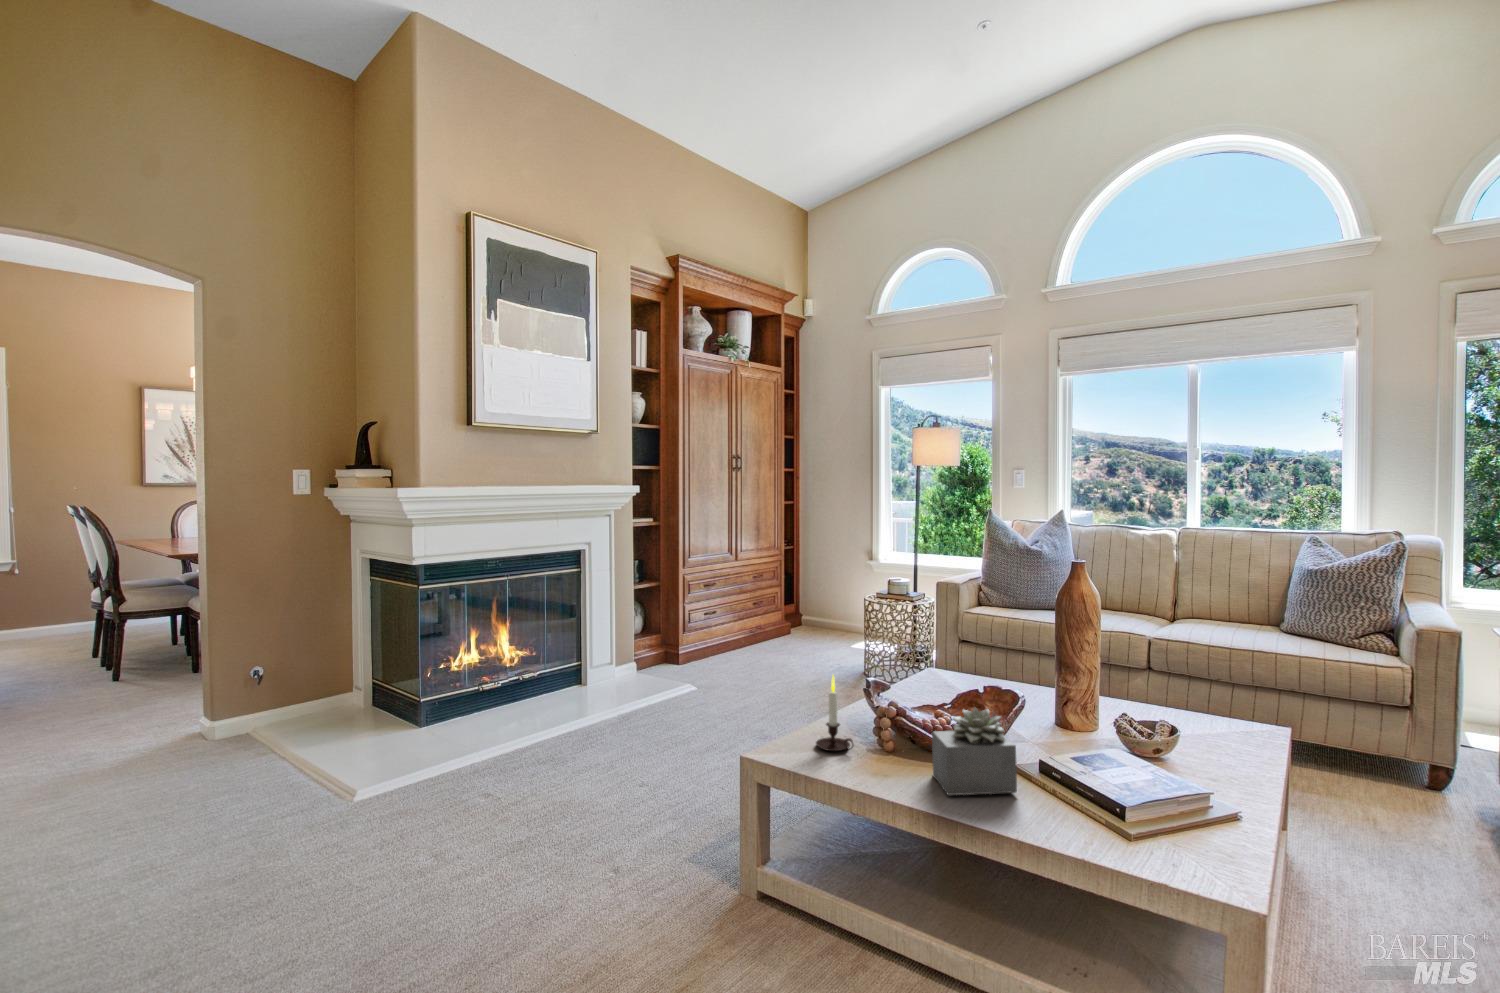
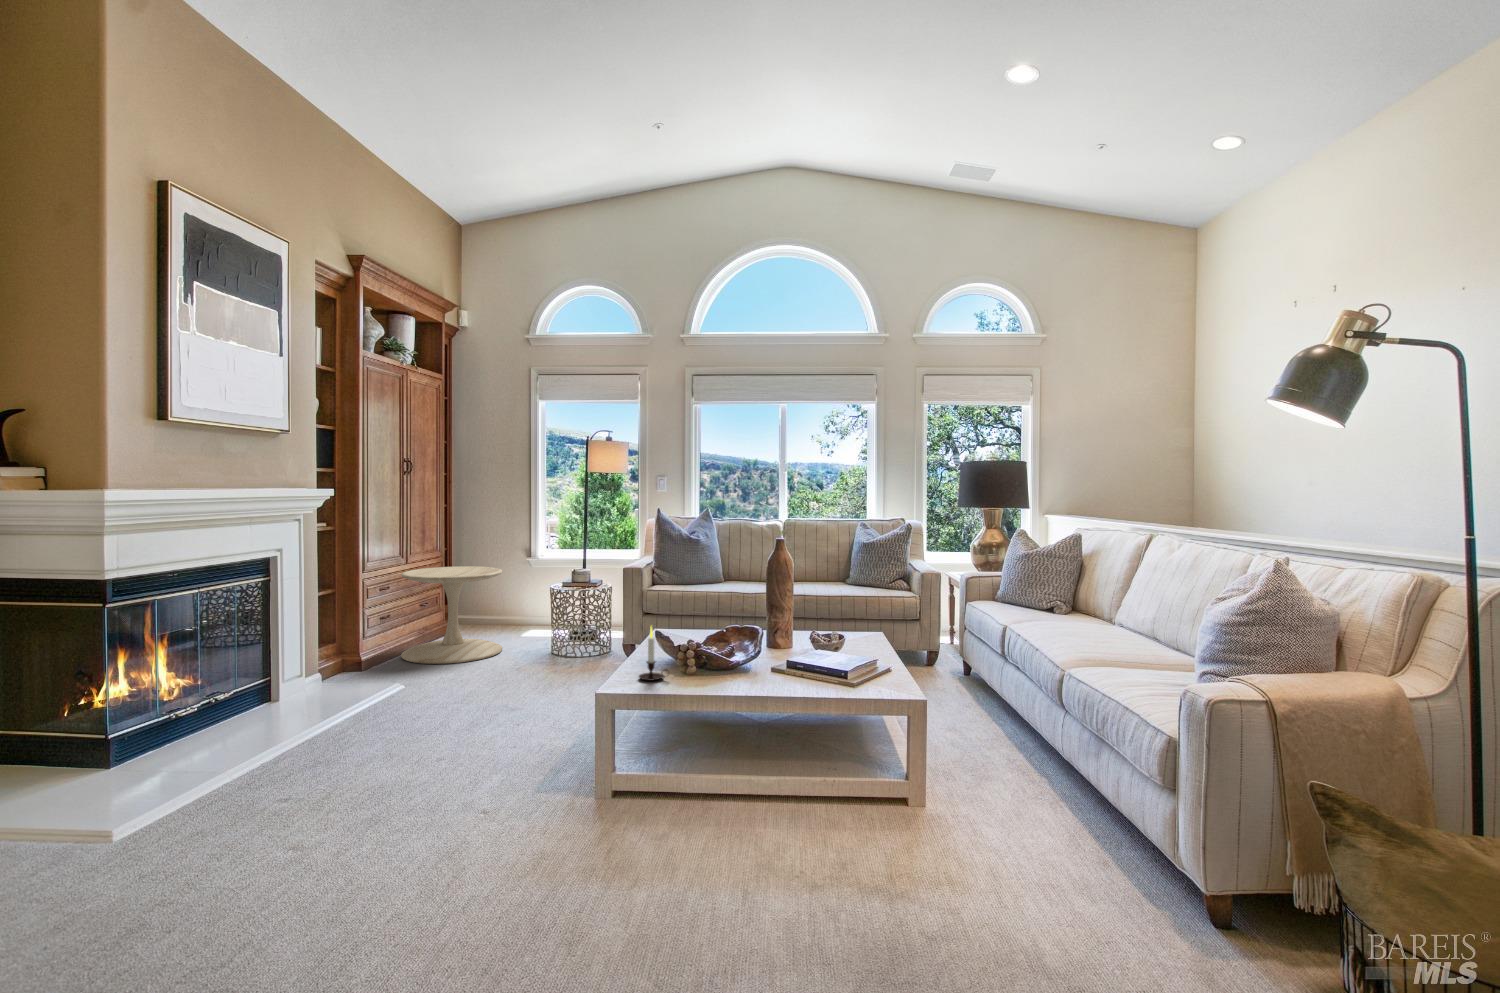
side table: none [721,567,819,669] -> present [401,566,503,664]
succulent plant: present [932,708,1017,795] -> none [728,631,785,687]

